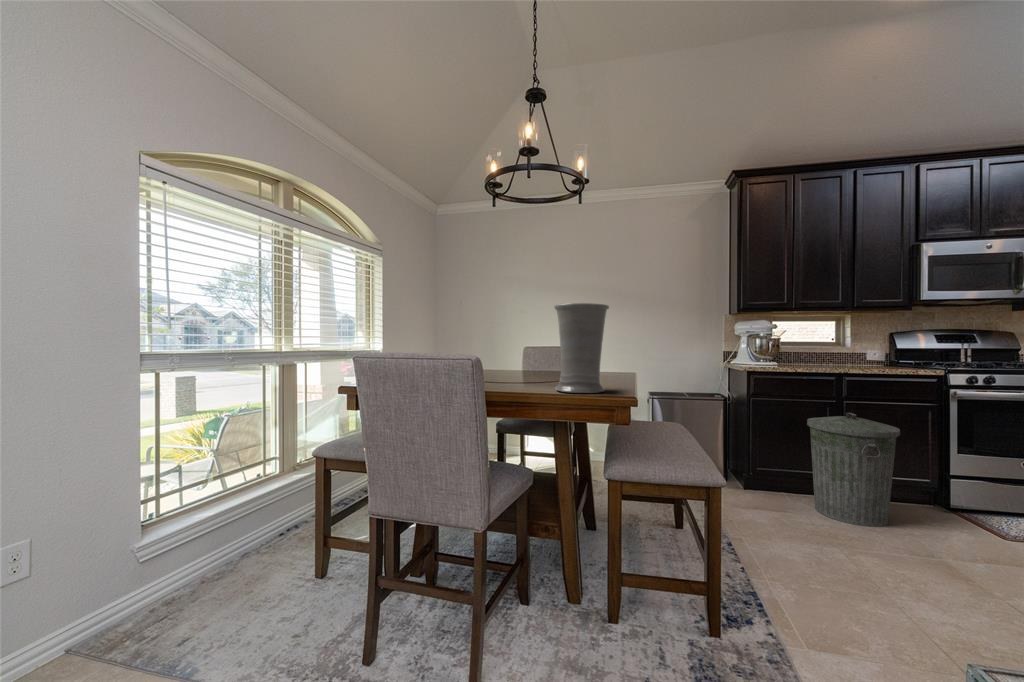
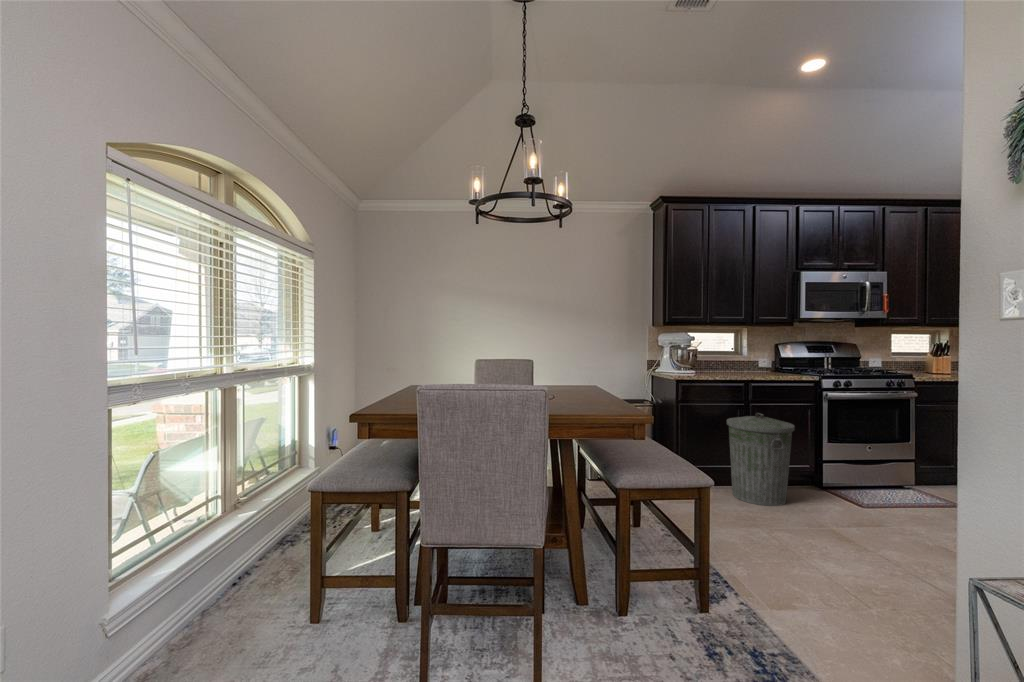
vase: present [554,303,609,393] -> none [568,330,618,412]

